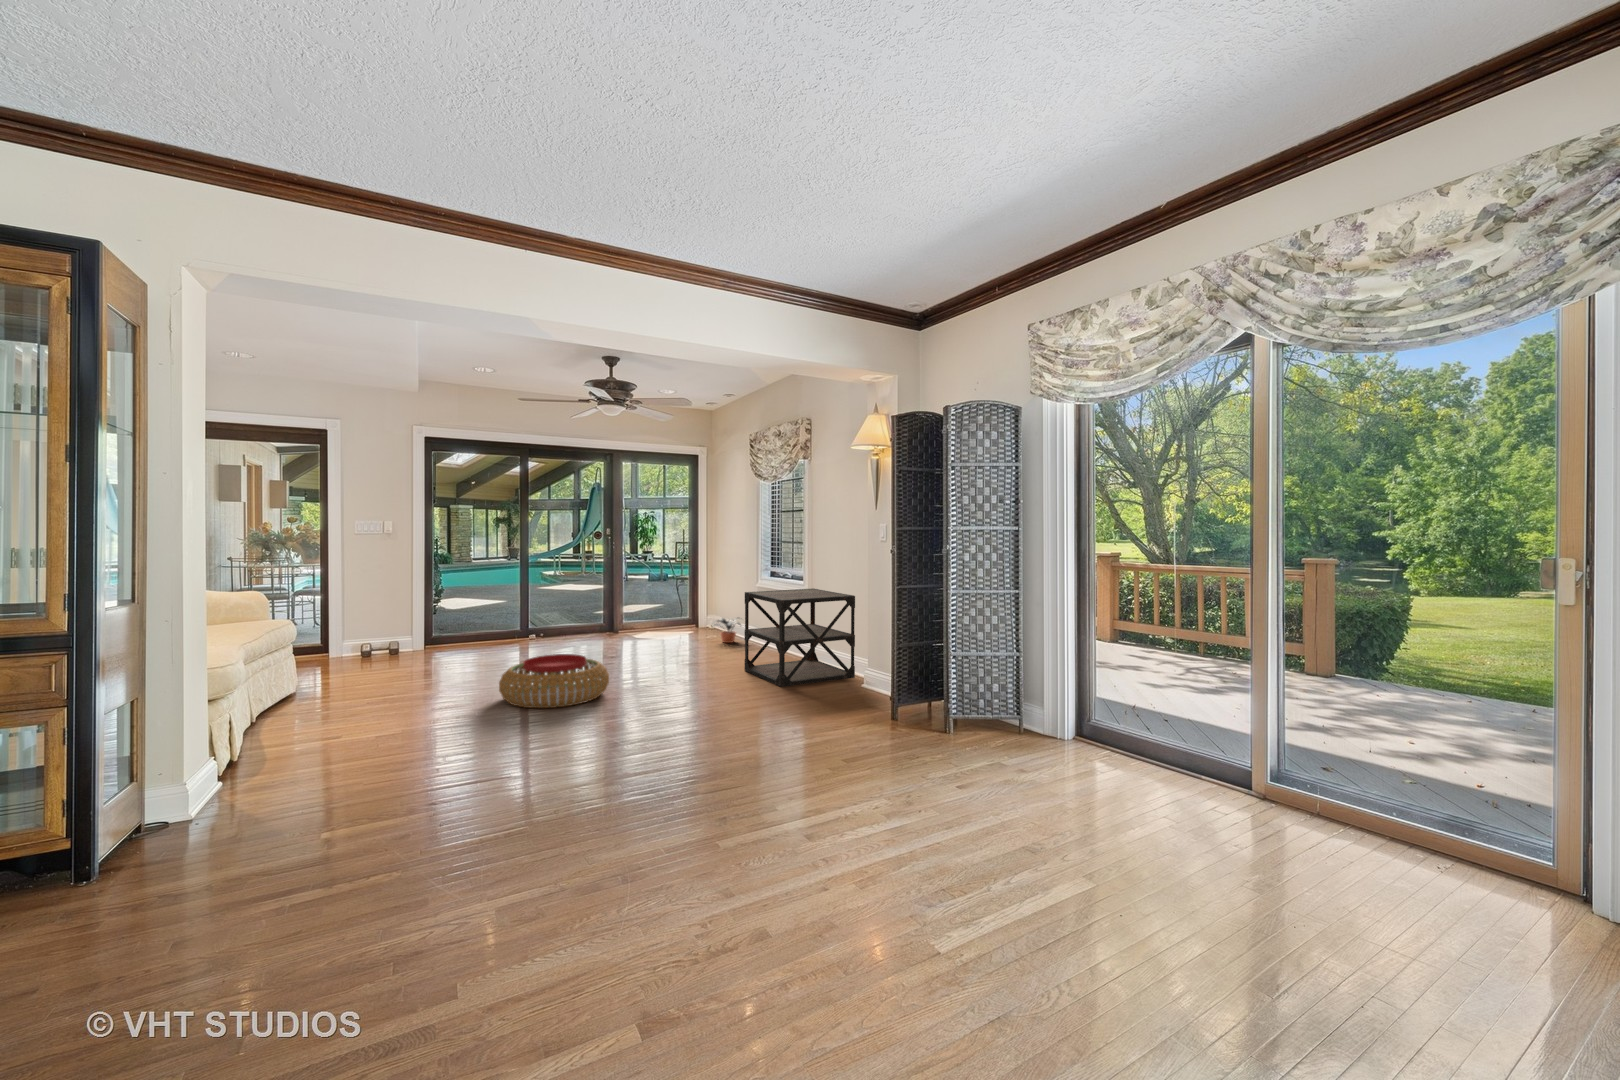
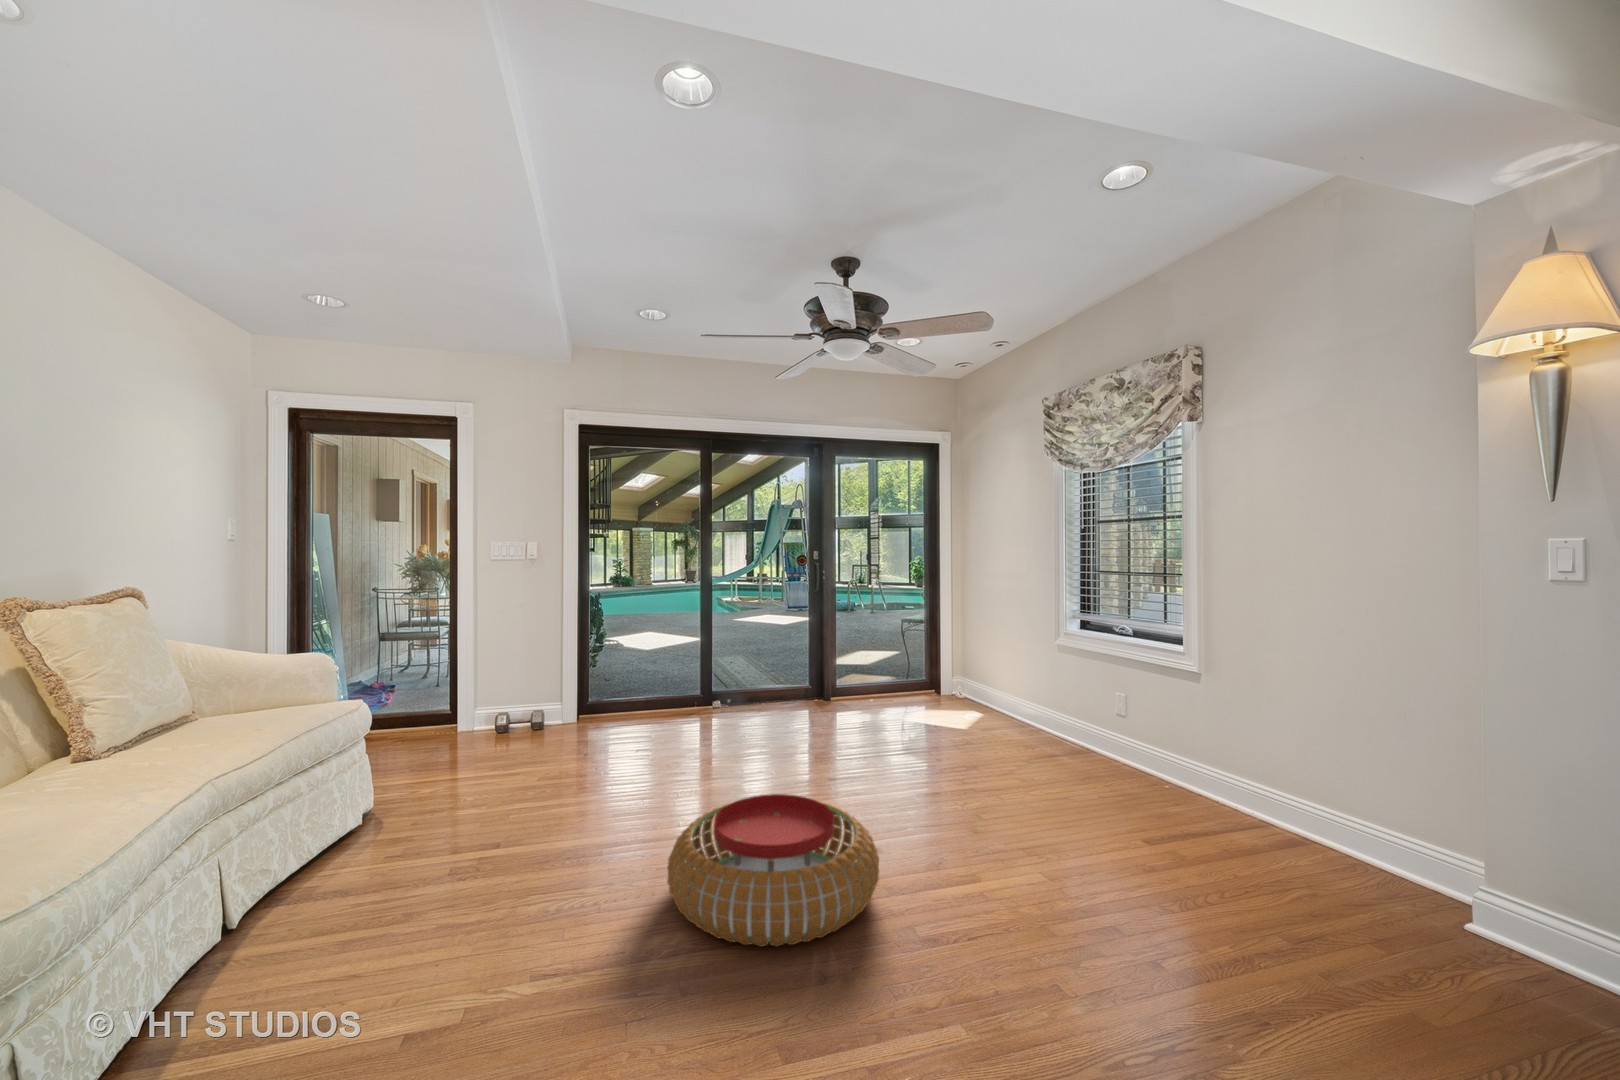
side table: present [744,588,855,687] -> none [1105,662,1386,901]
potted plant: present [712,618,741,643] -> none [982,688,1033,731]

